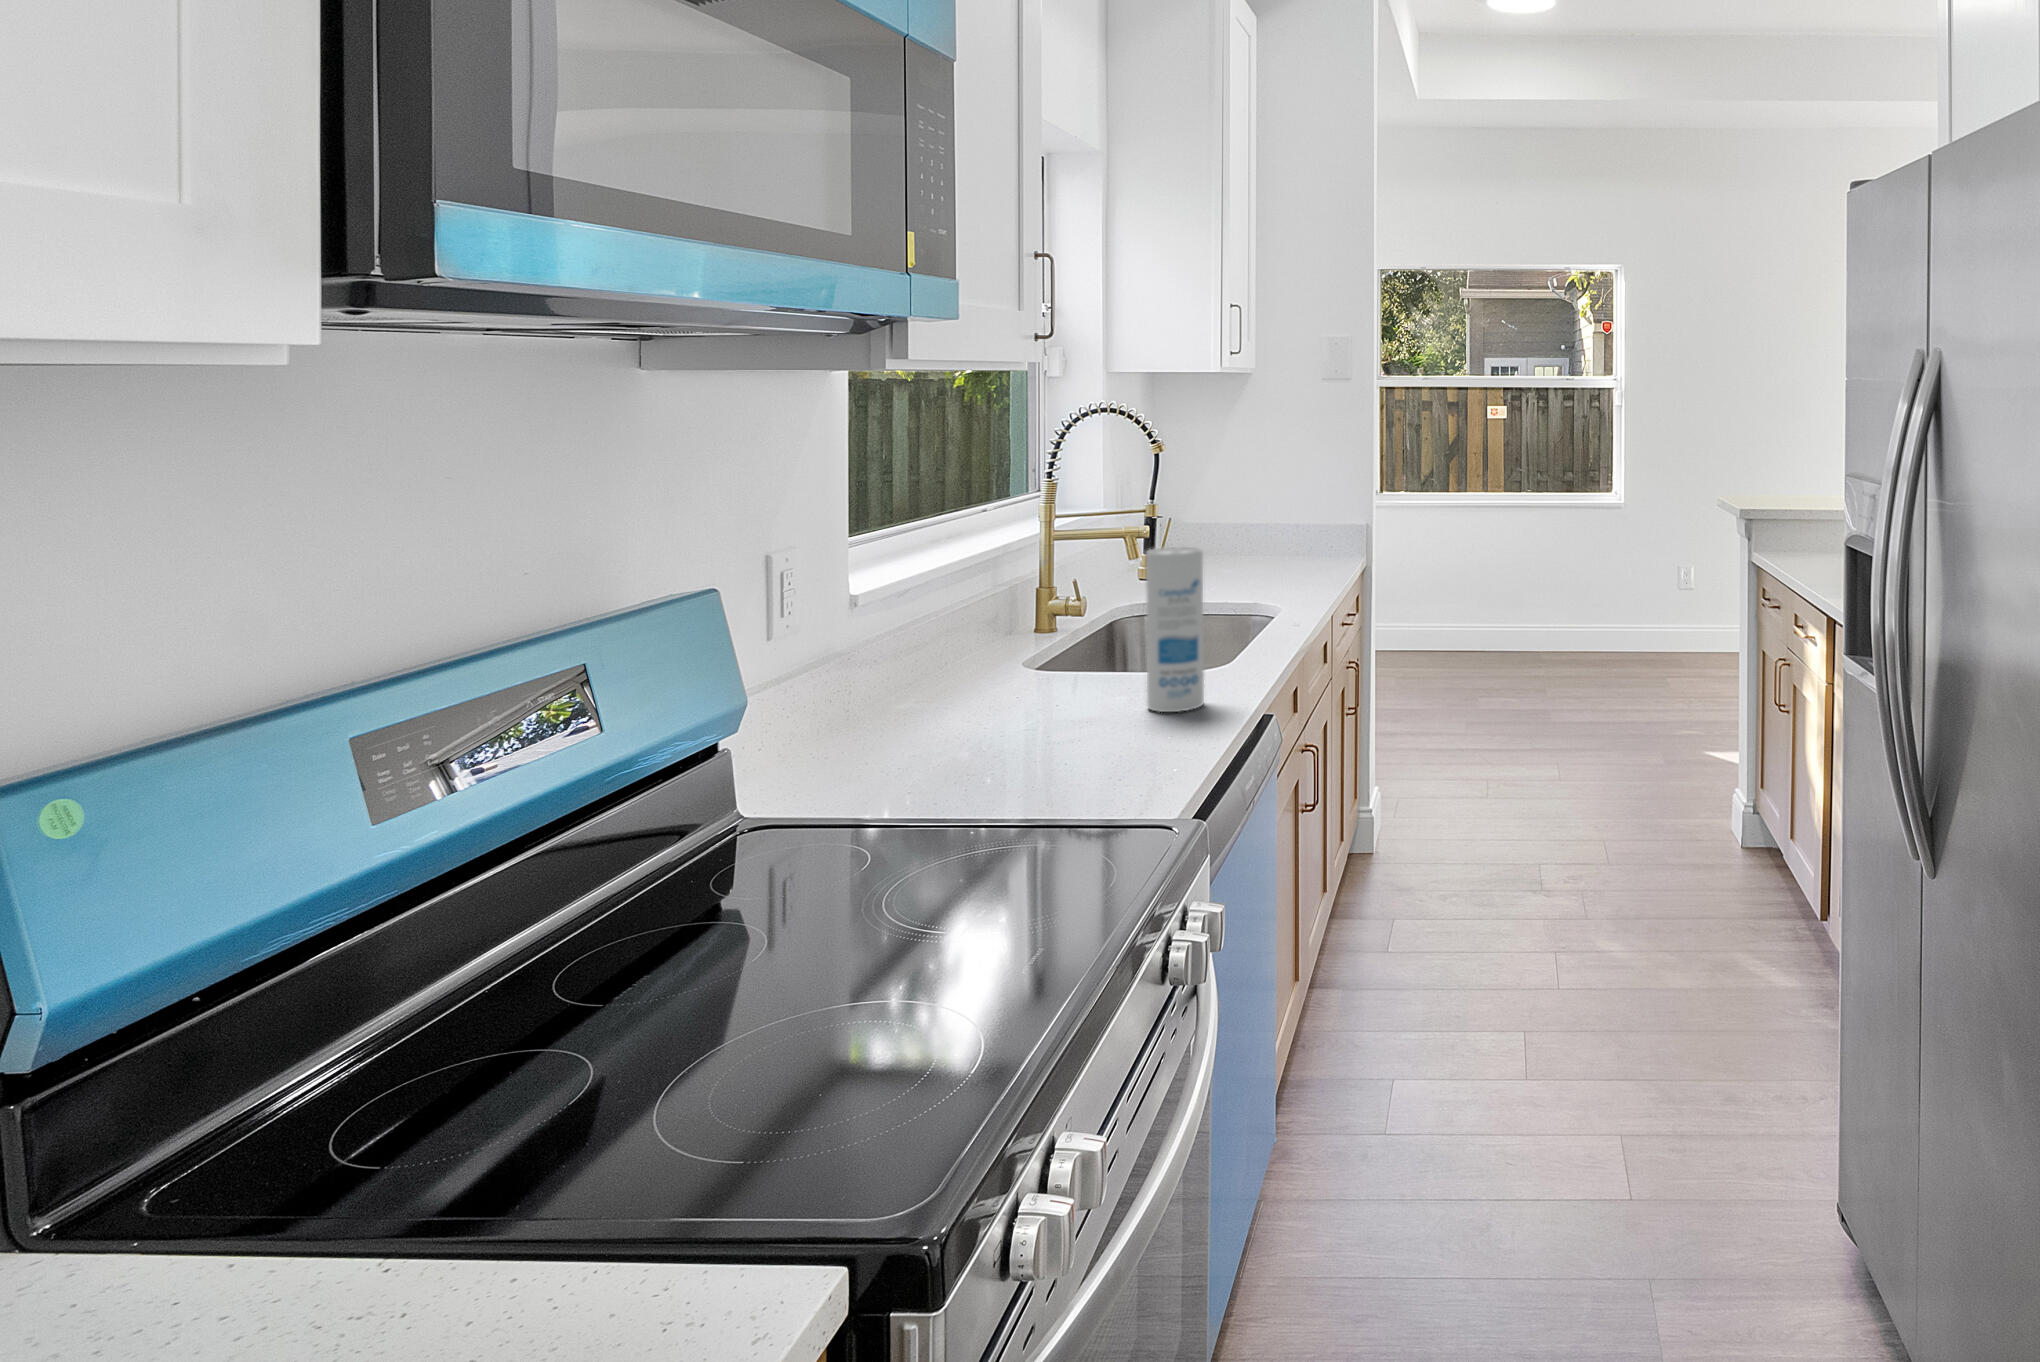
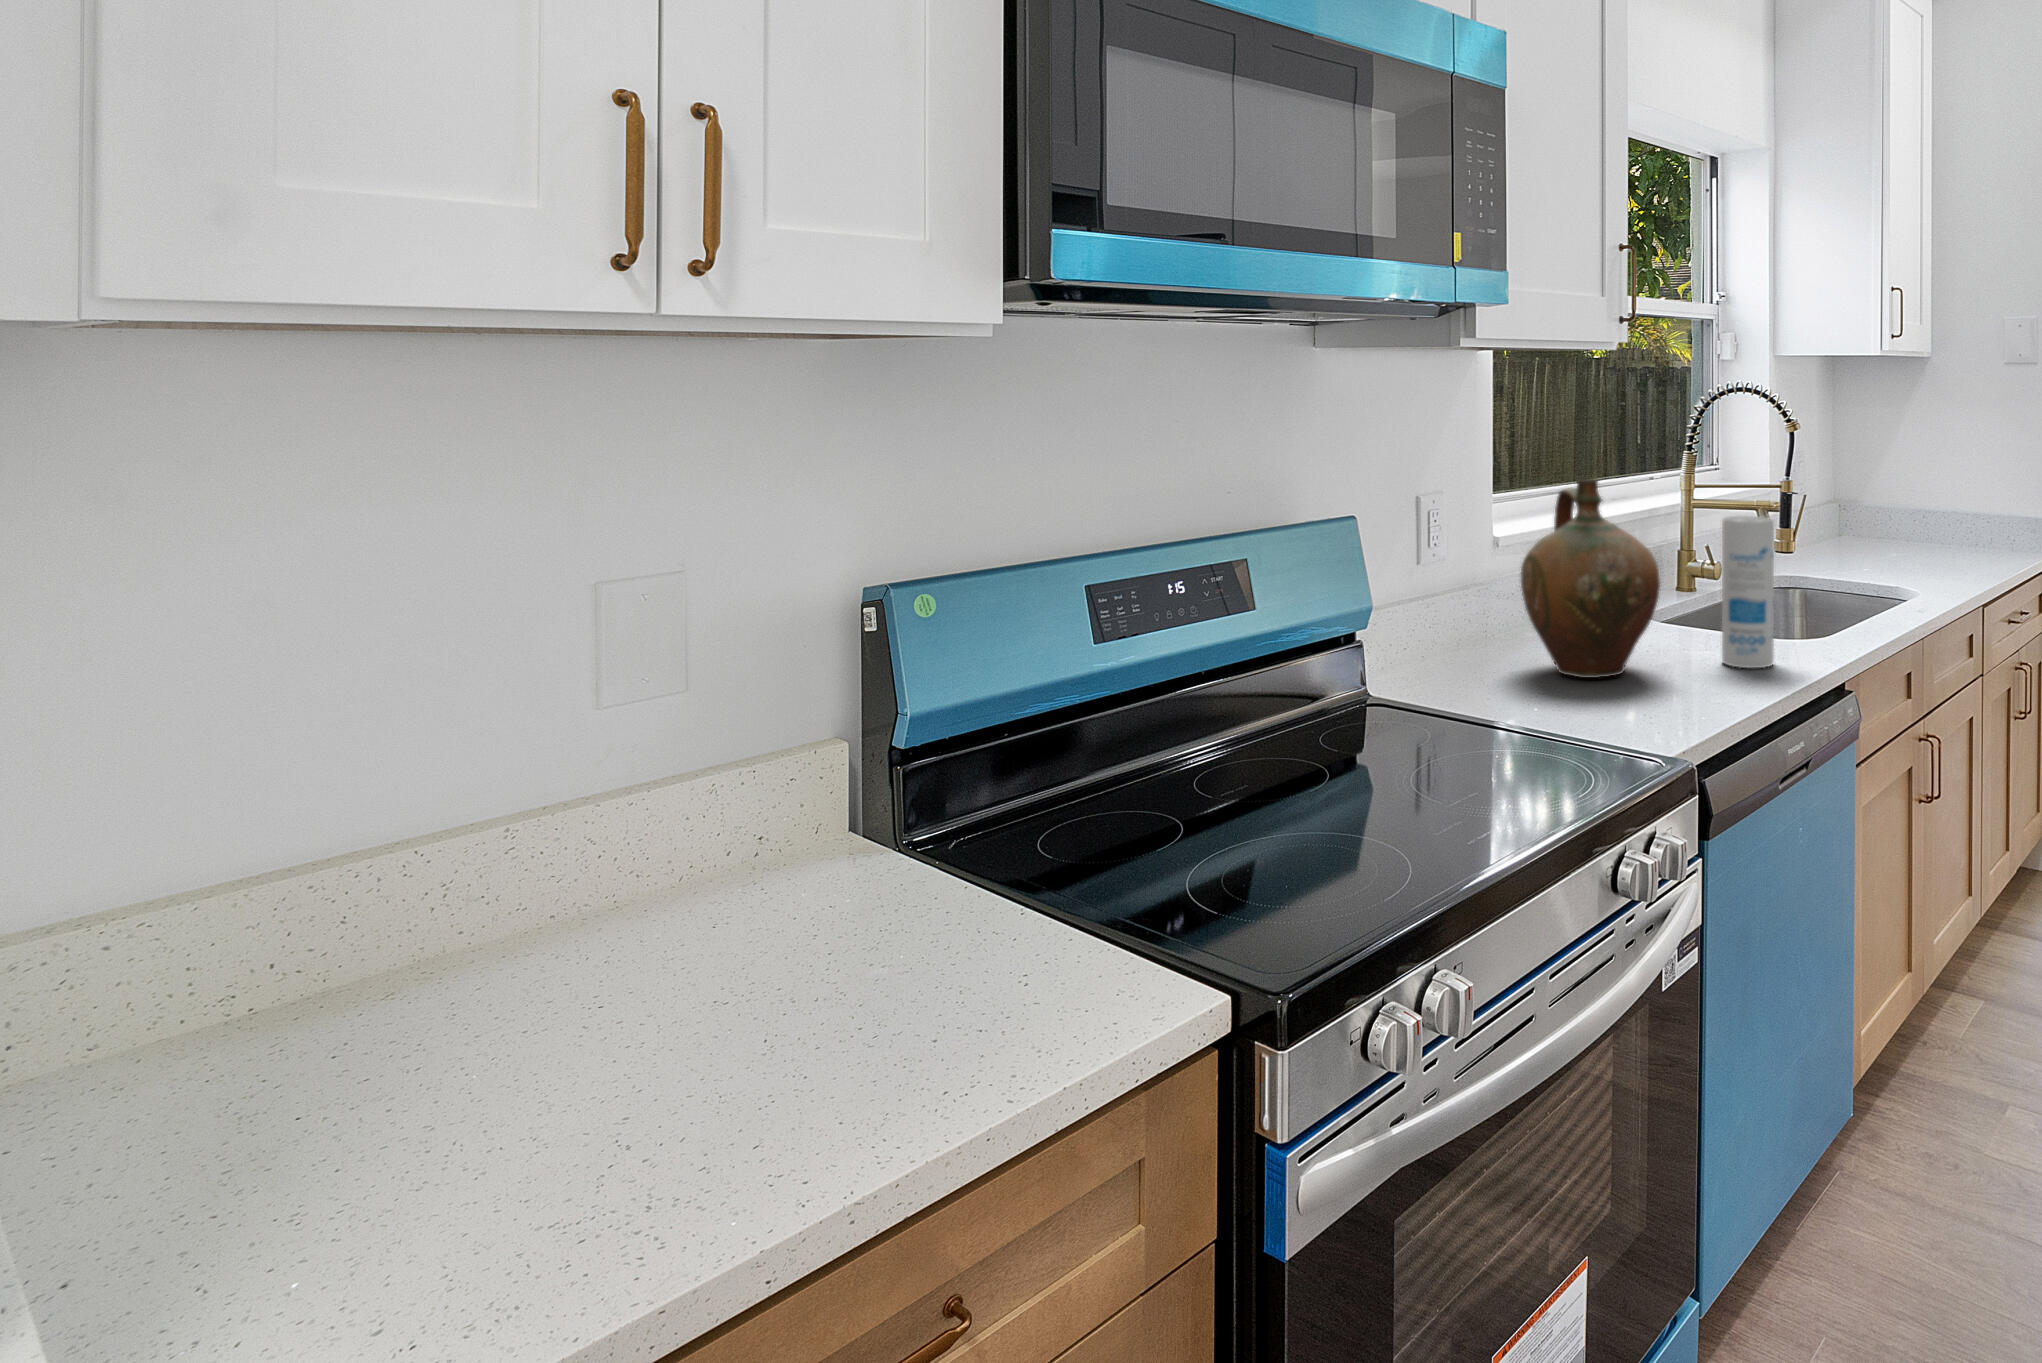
ceramic jug: none [918,519,1092,751] -> present [1521,478,1660,678]

